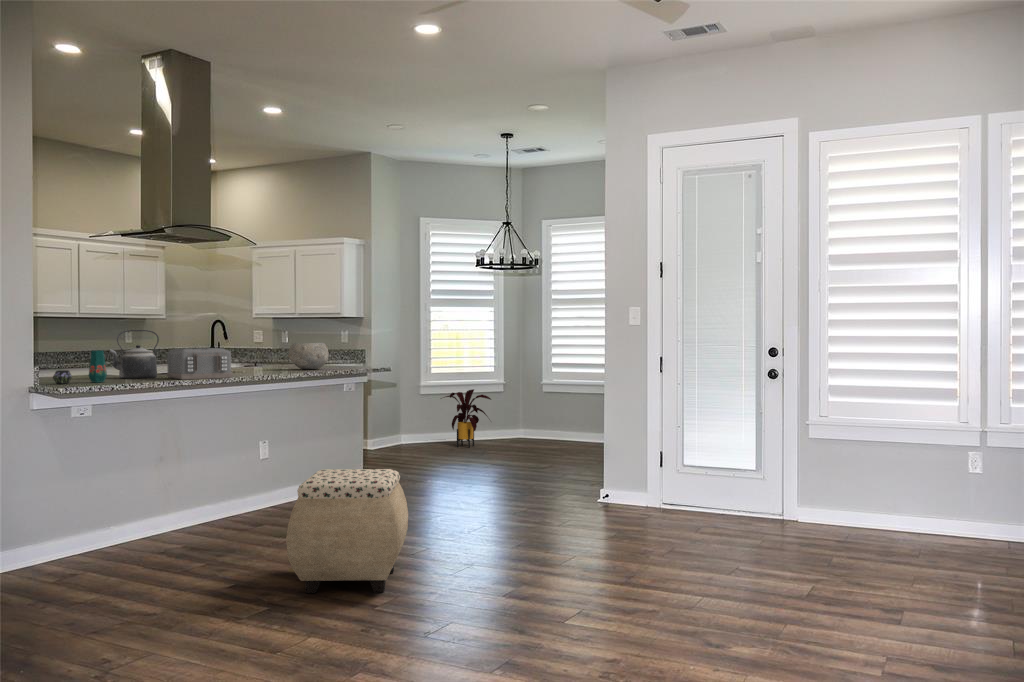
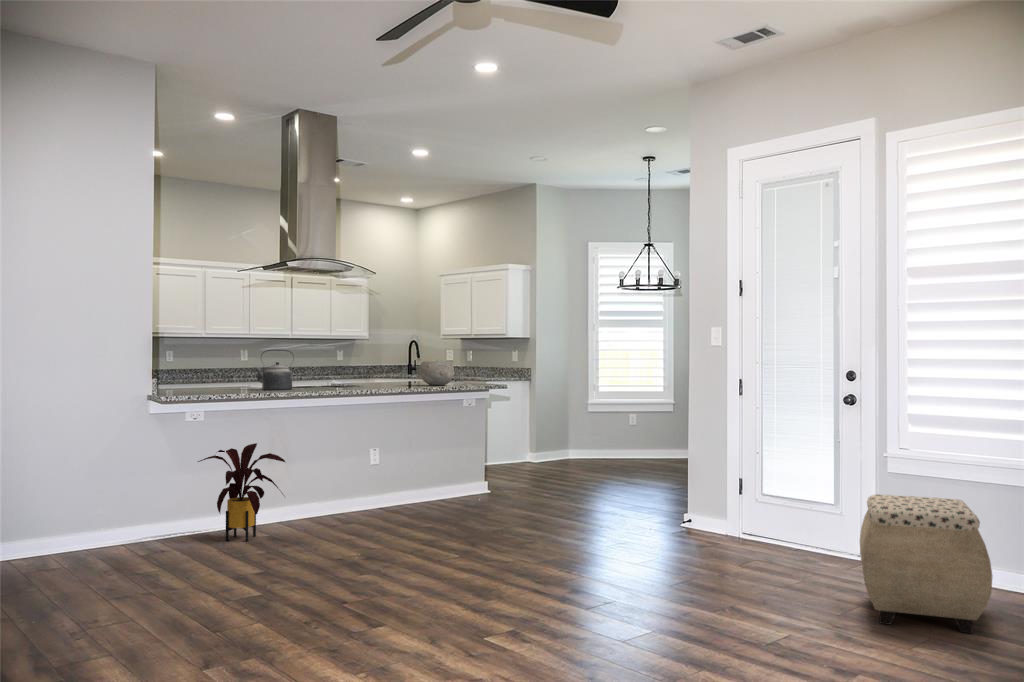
toaster: present [167,348,232,380] -> none [293,365,338,392]
vase: present [53,350,107,384] -> none [195,366,238,393]
house plant: present [441,389,491,448] -> present [198,443,285,541]
ottoman: present [286,469,408,593] -> present [860,494,992,633]

